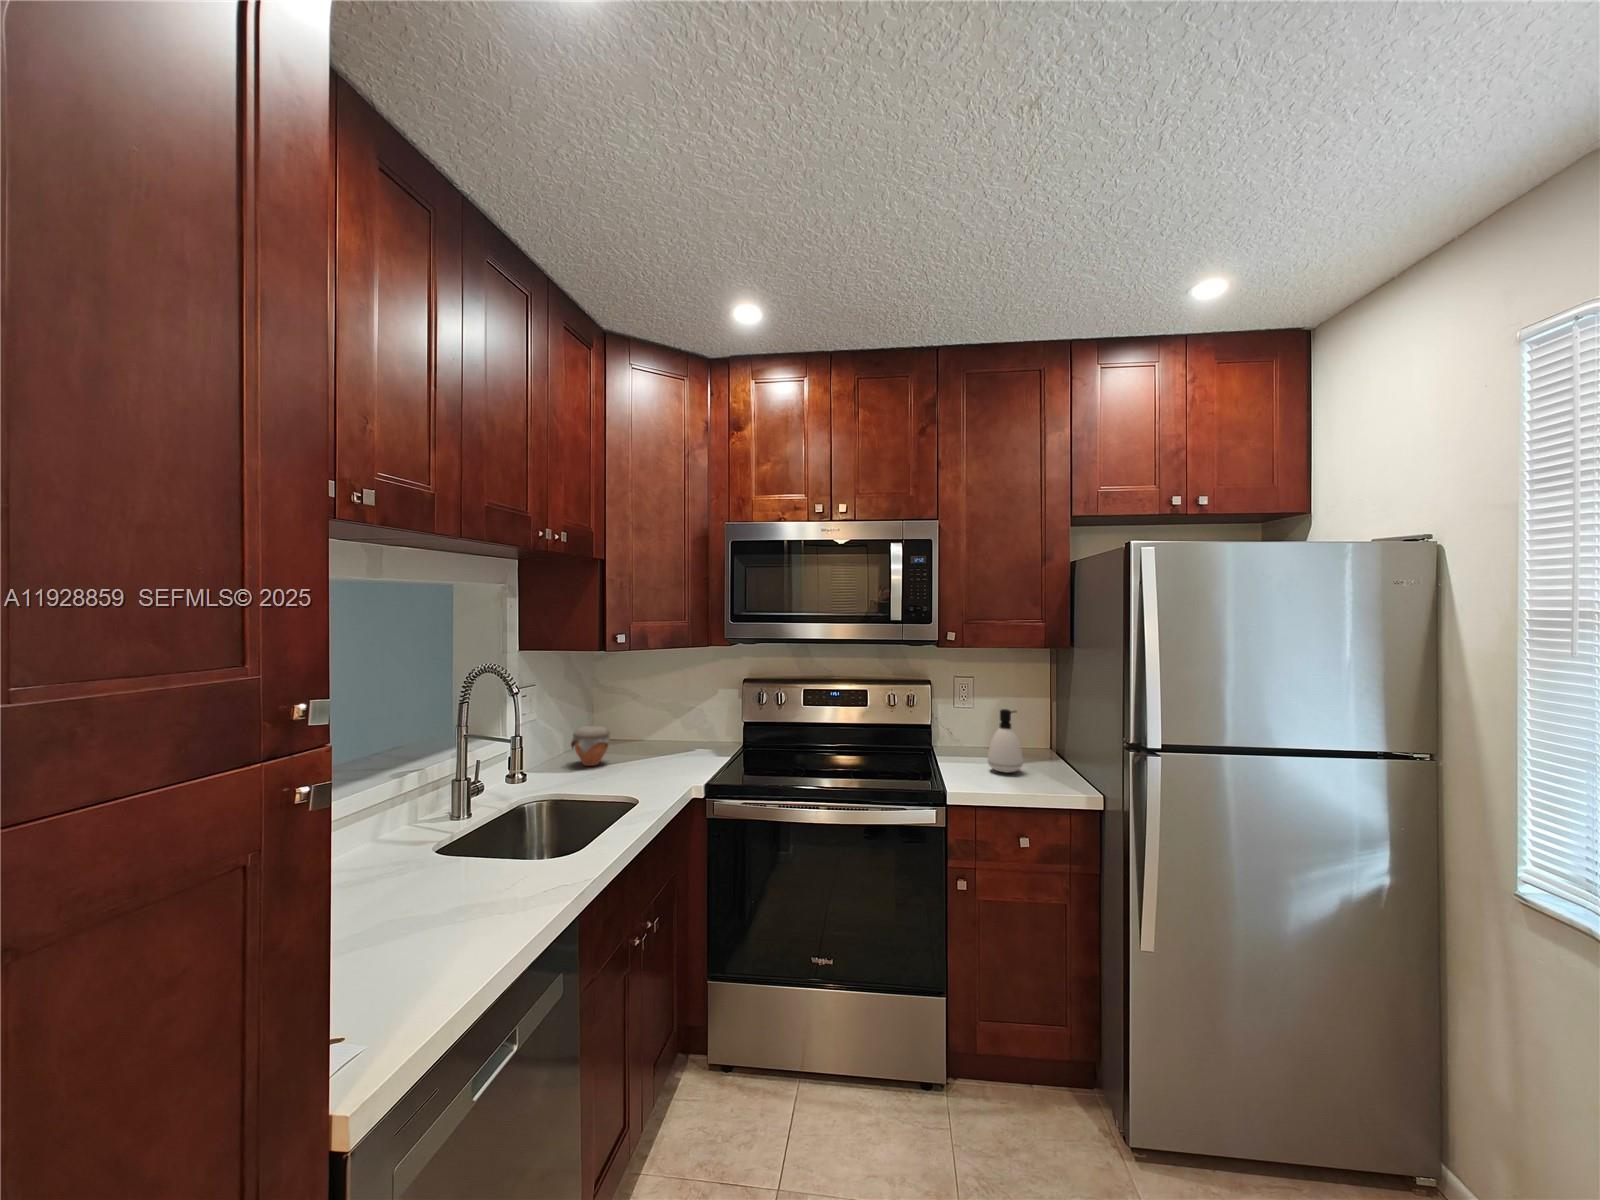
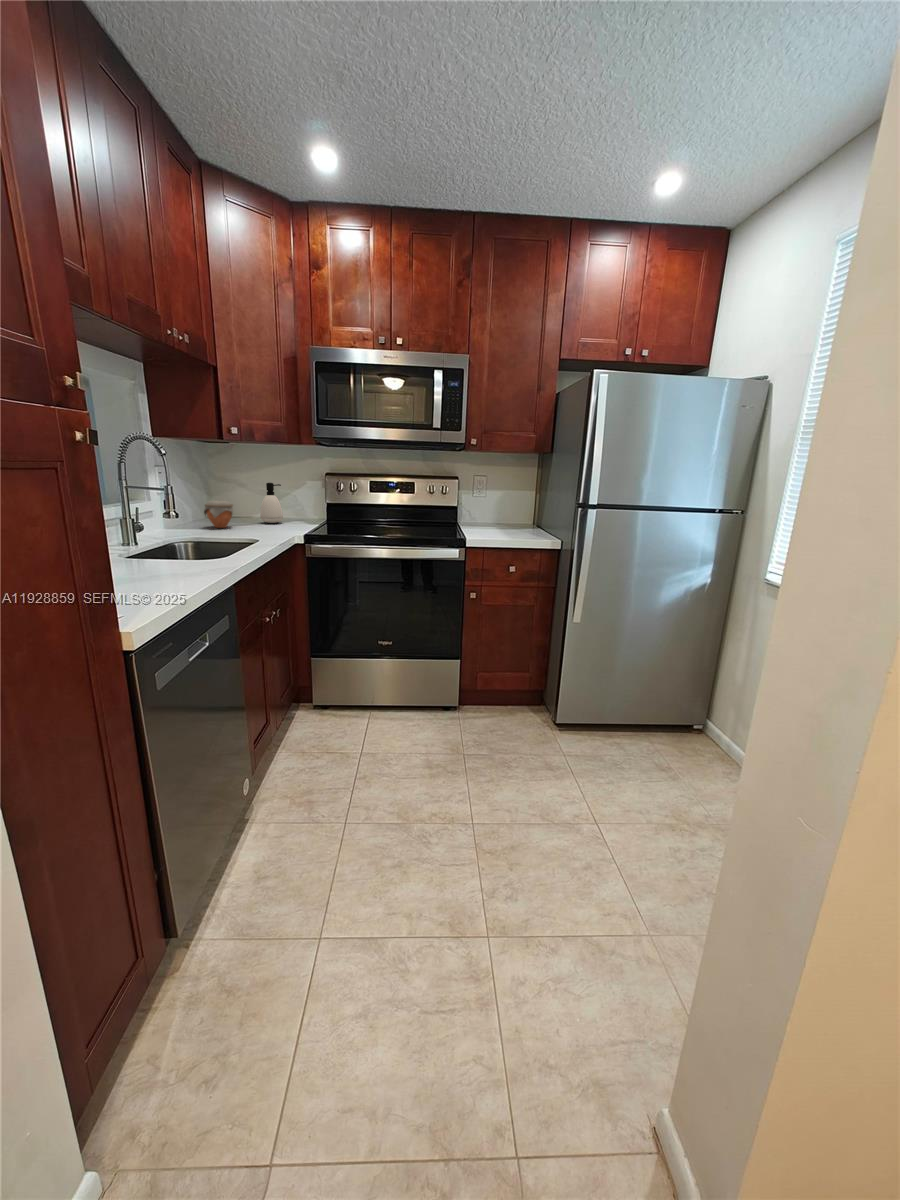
soap dispenser: present [988,709,1023,773] -> present [260,483,283,523]

